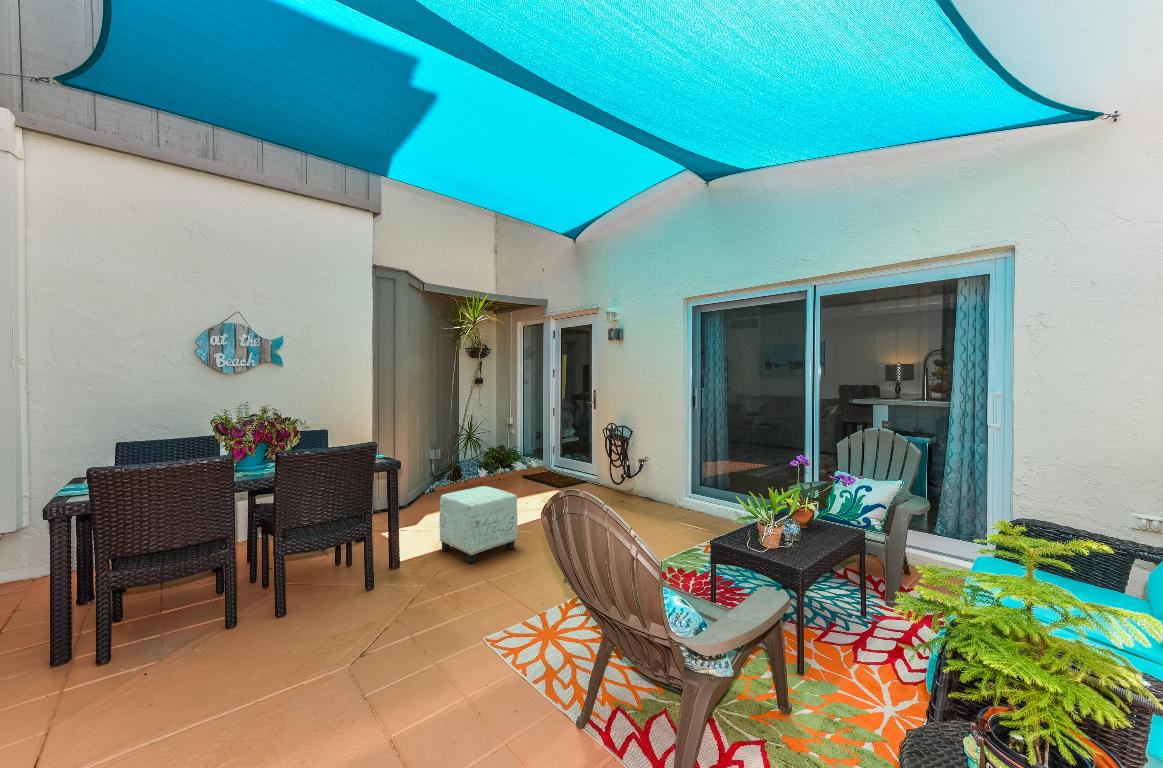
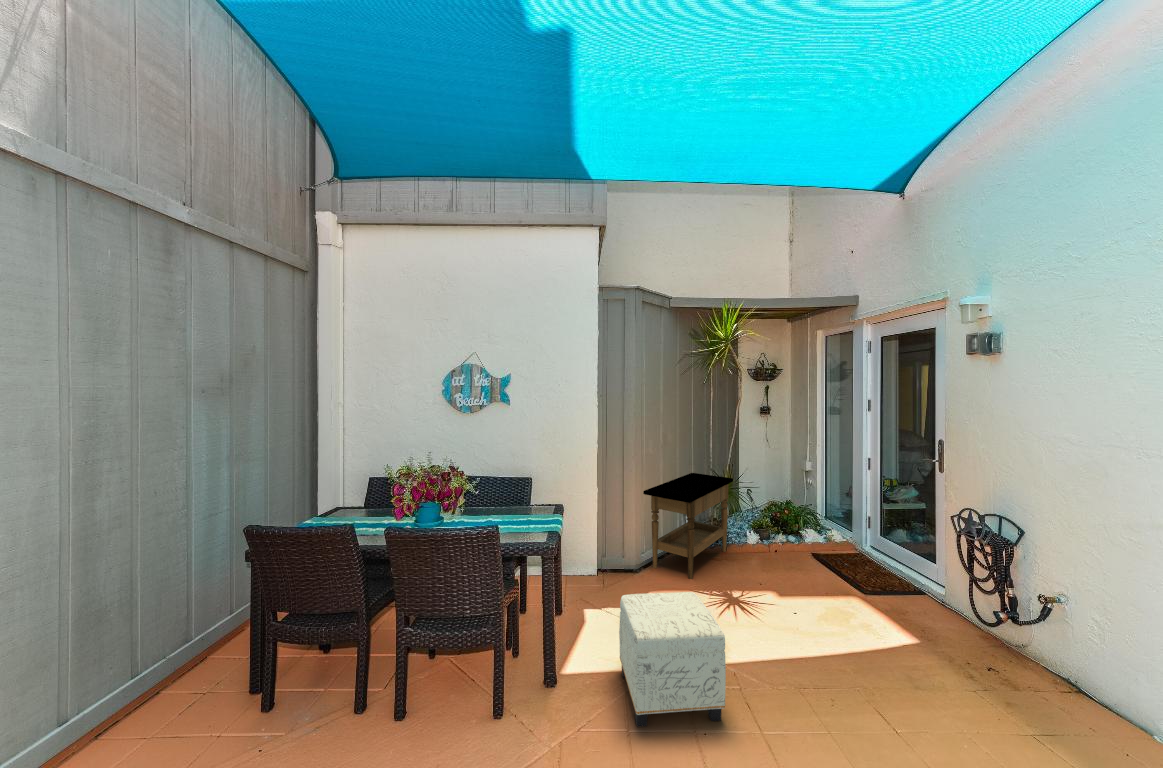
side table: none [411,428,470,503] -> present [643,473,733,579]

